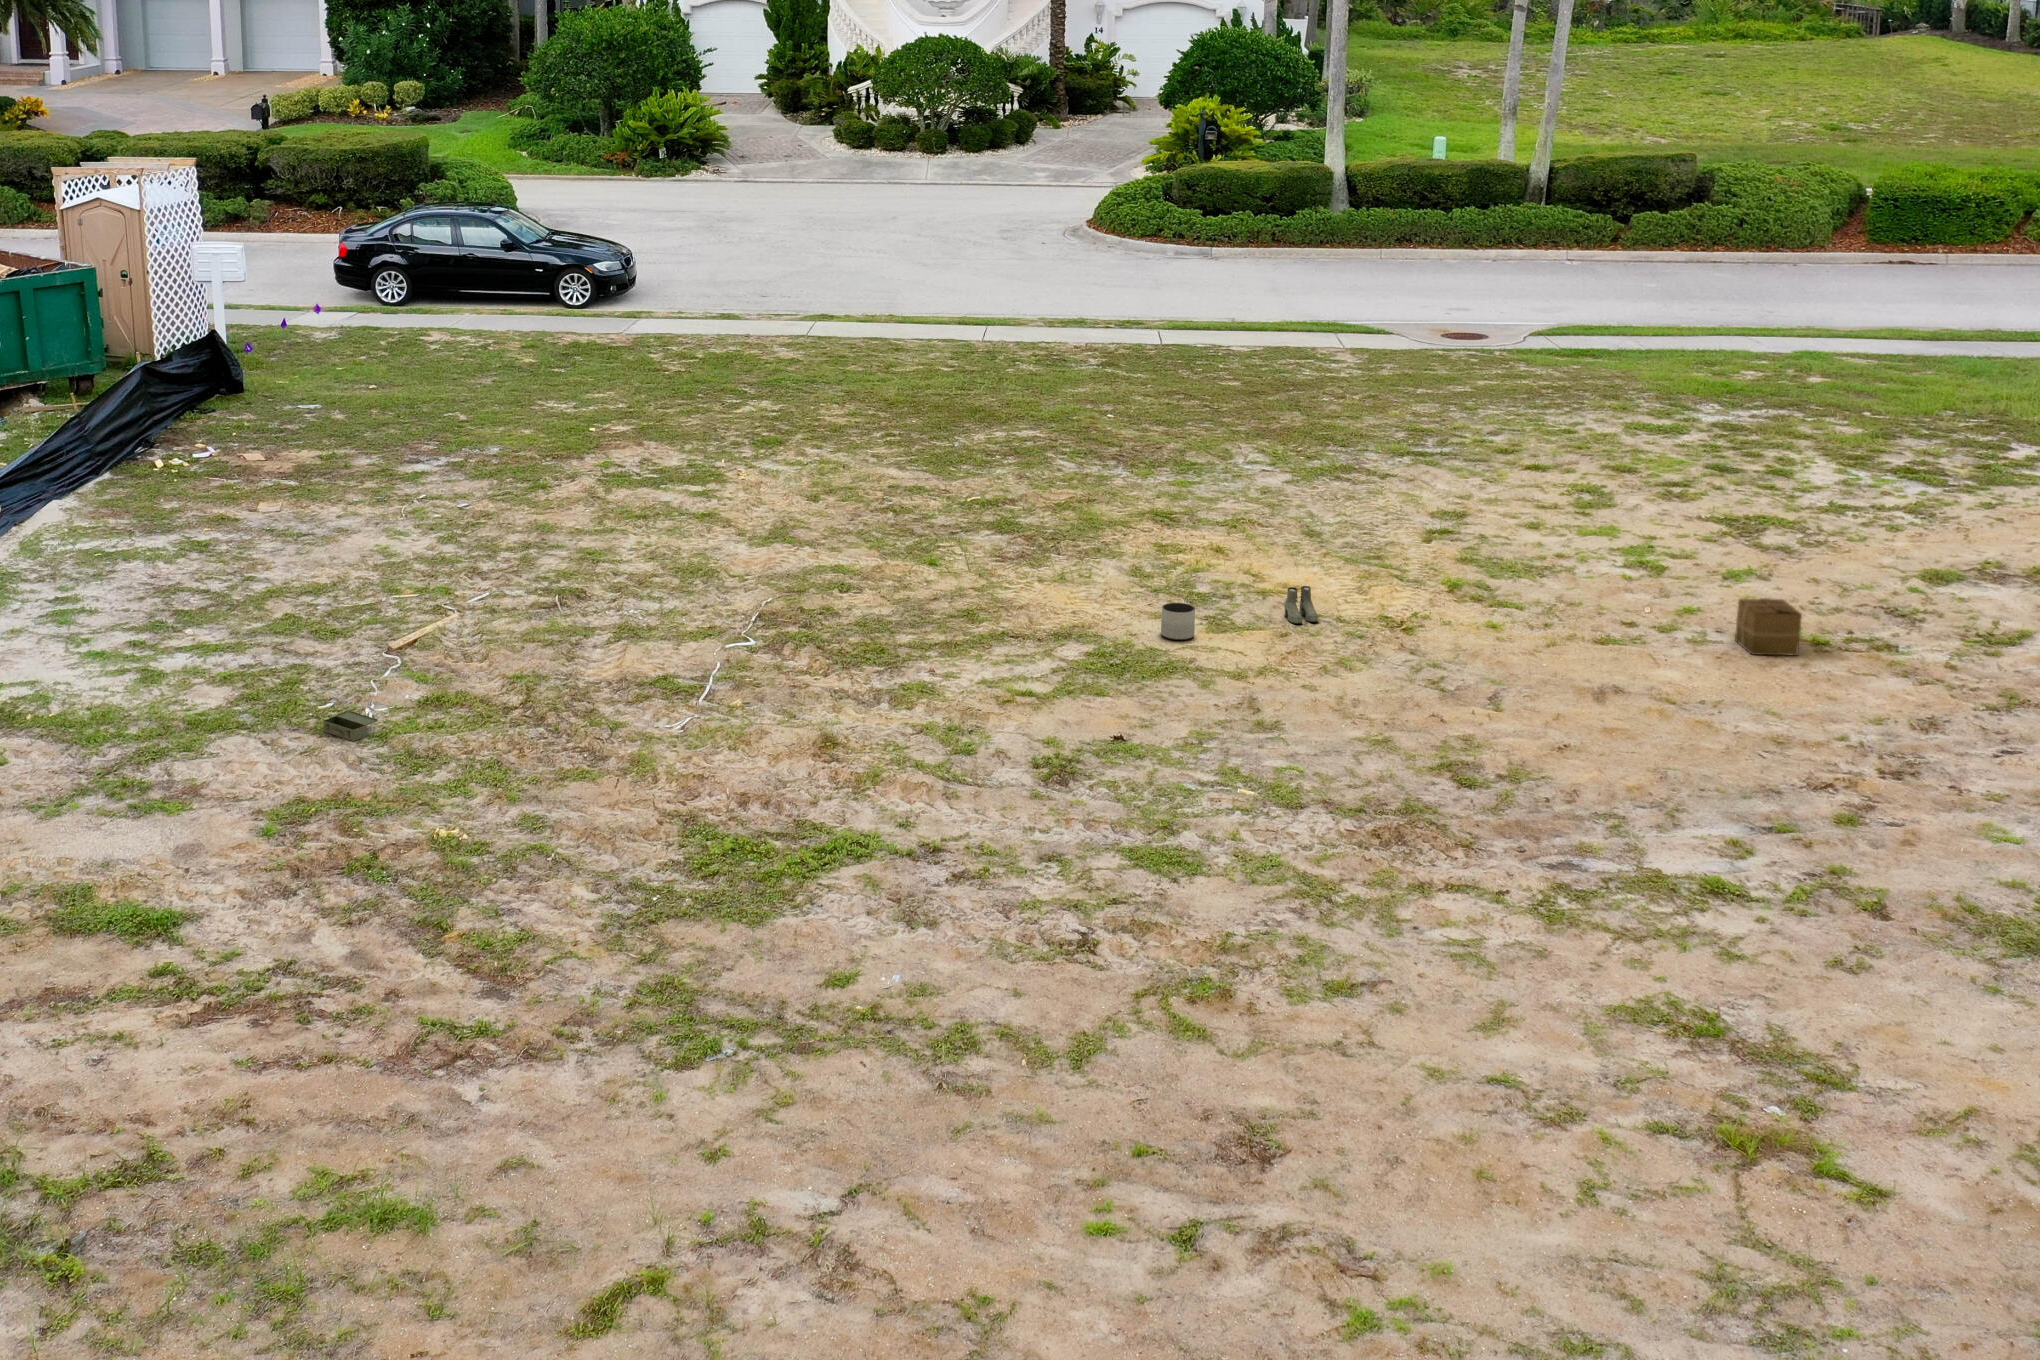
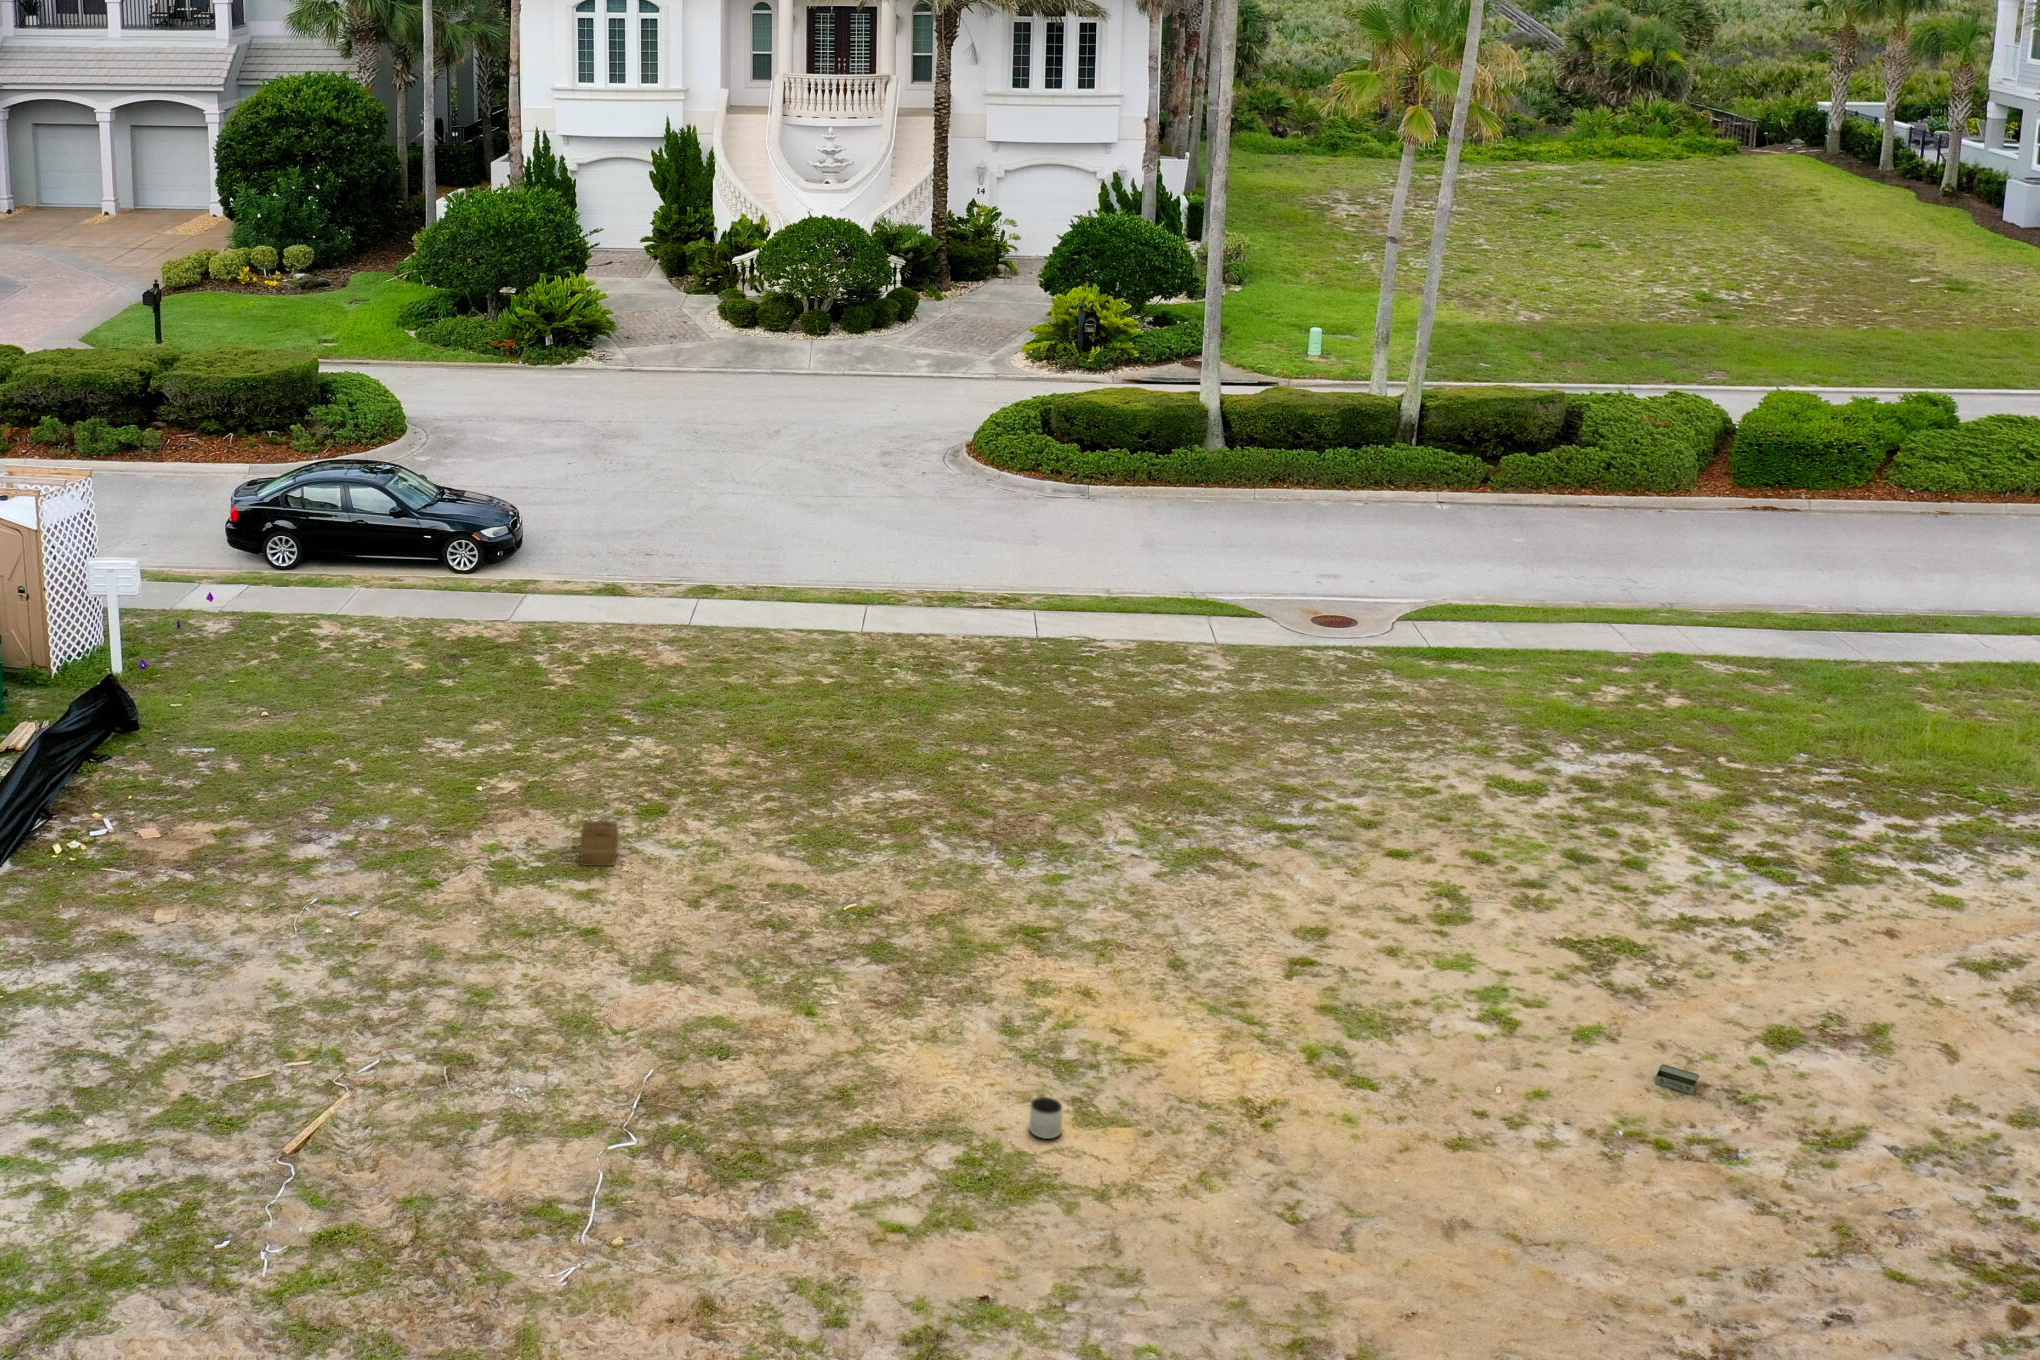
boots: present [1284,586,1318,624] -> none [1149,1070,1181,1112]
cardboard box: present [1735,598,1802,656] -> present [580,821,618,866]
toolbox: present [323,711,378,741] -> present [1655,1064,1699,1095]

